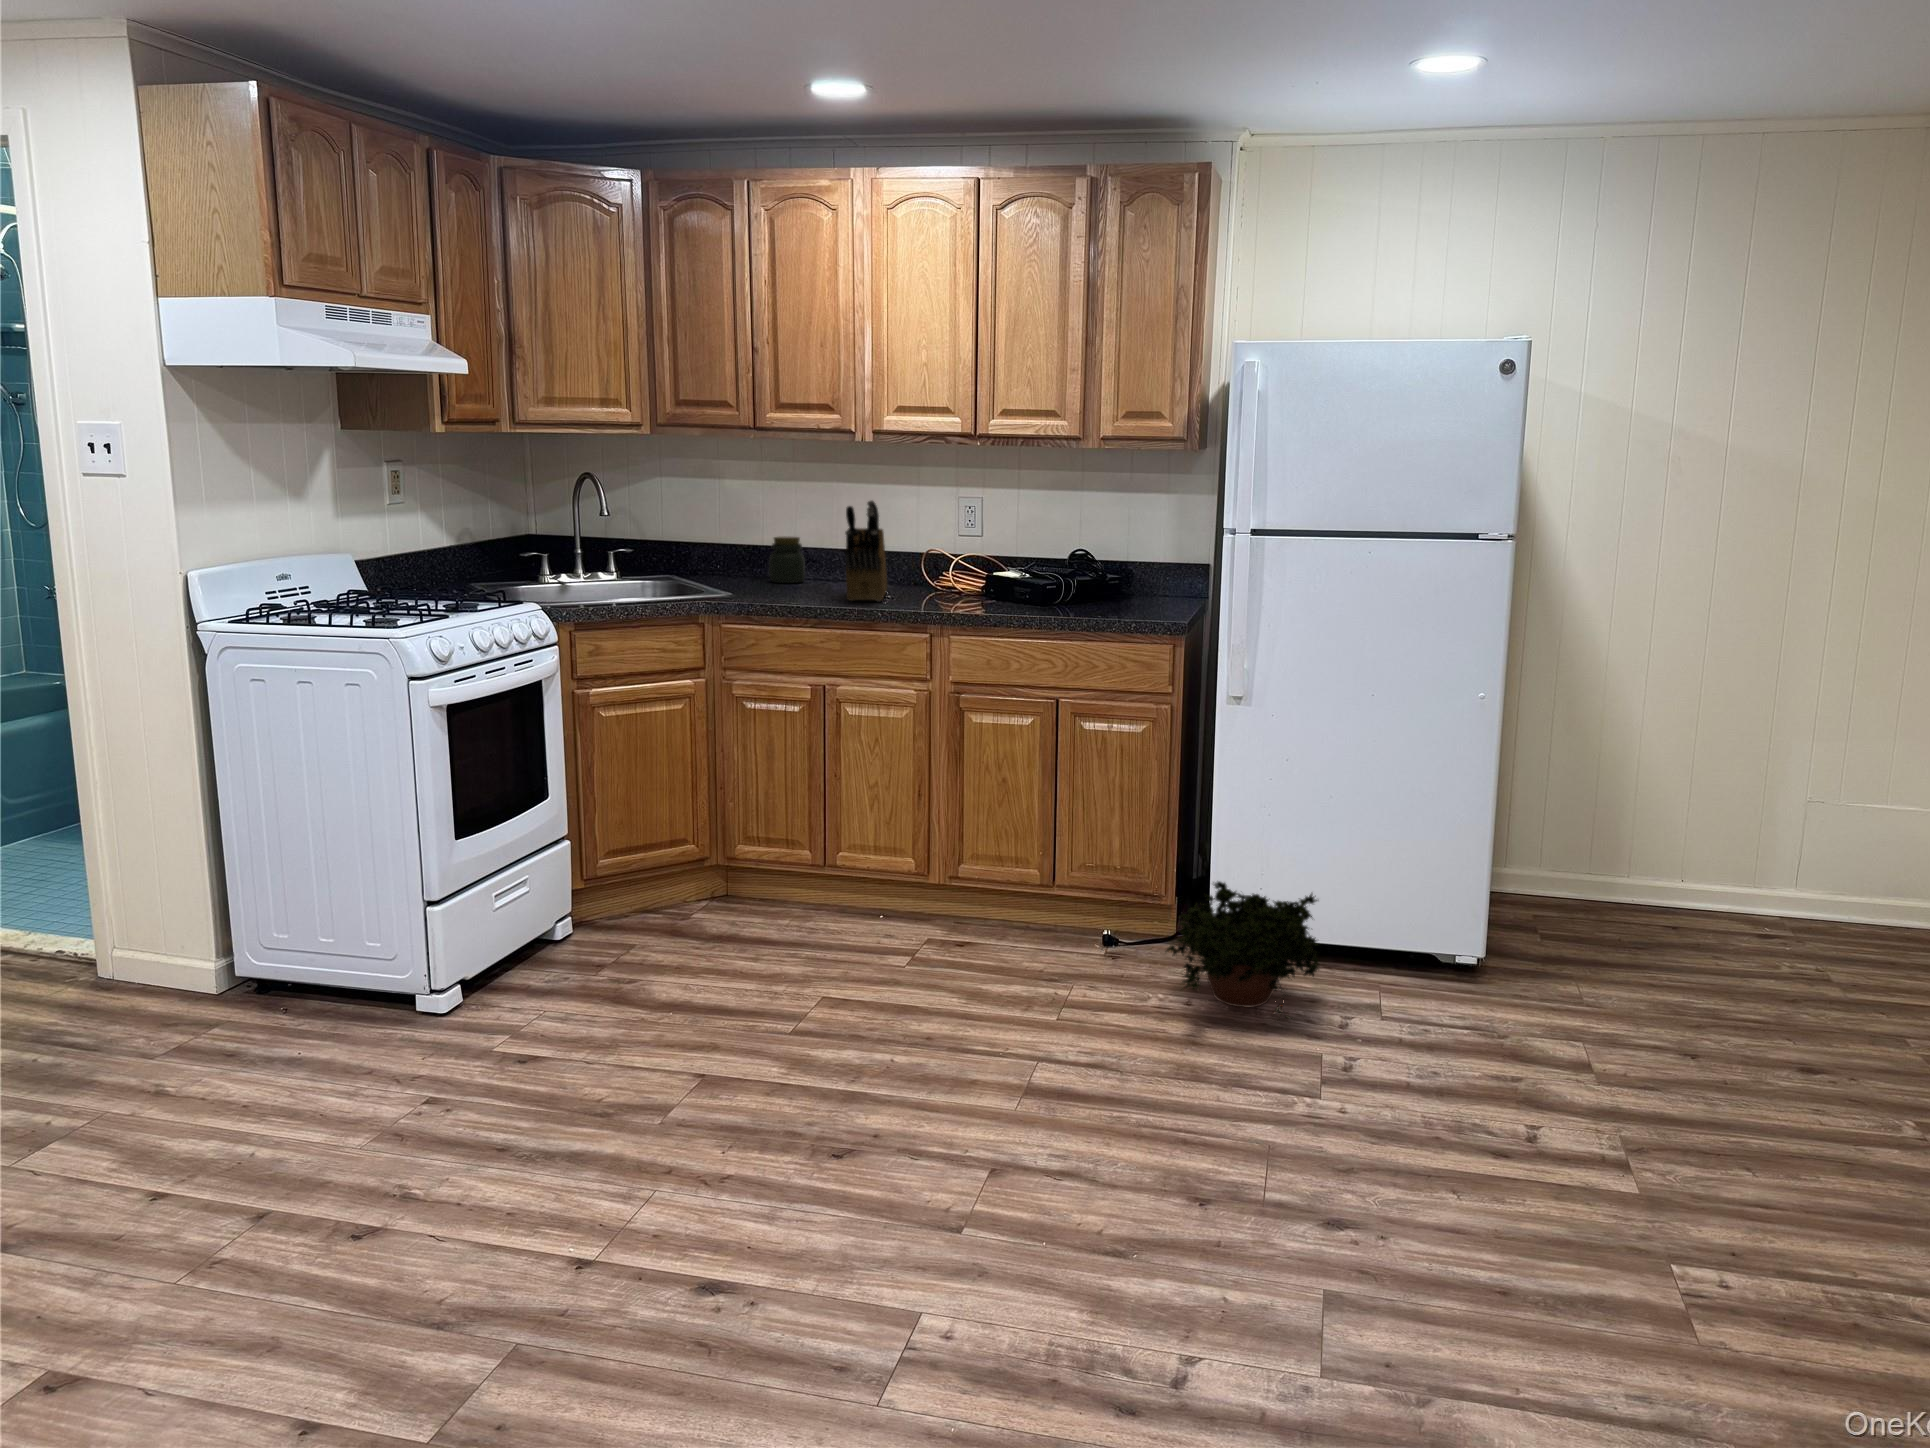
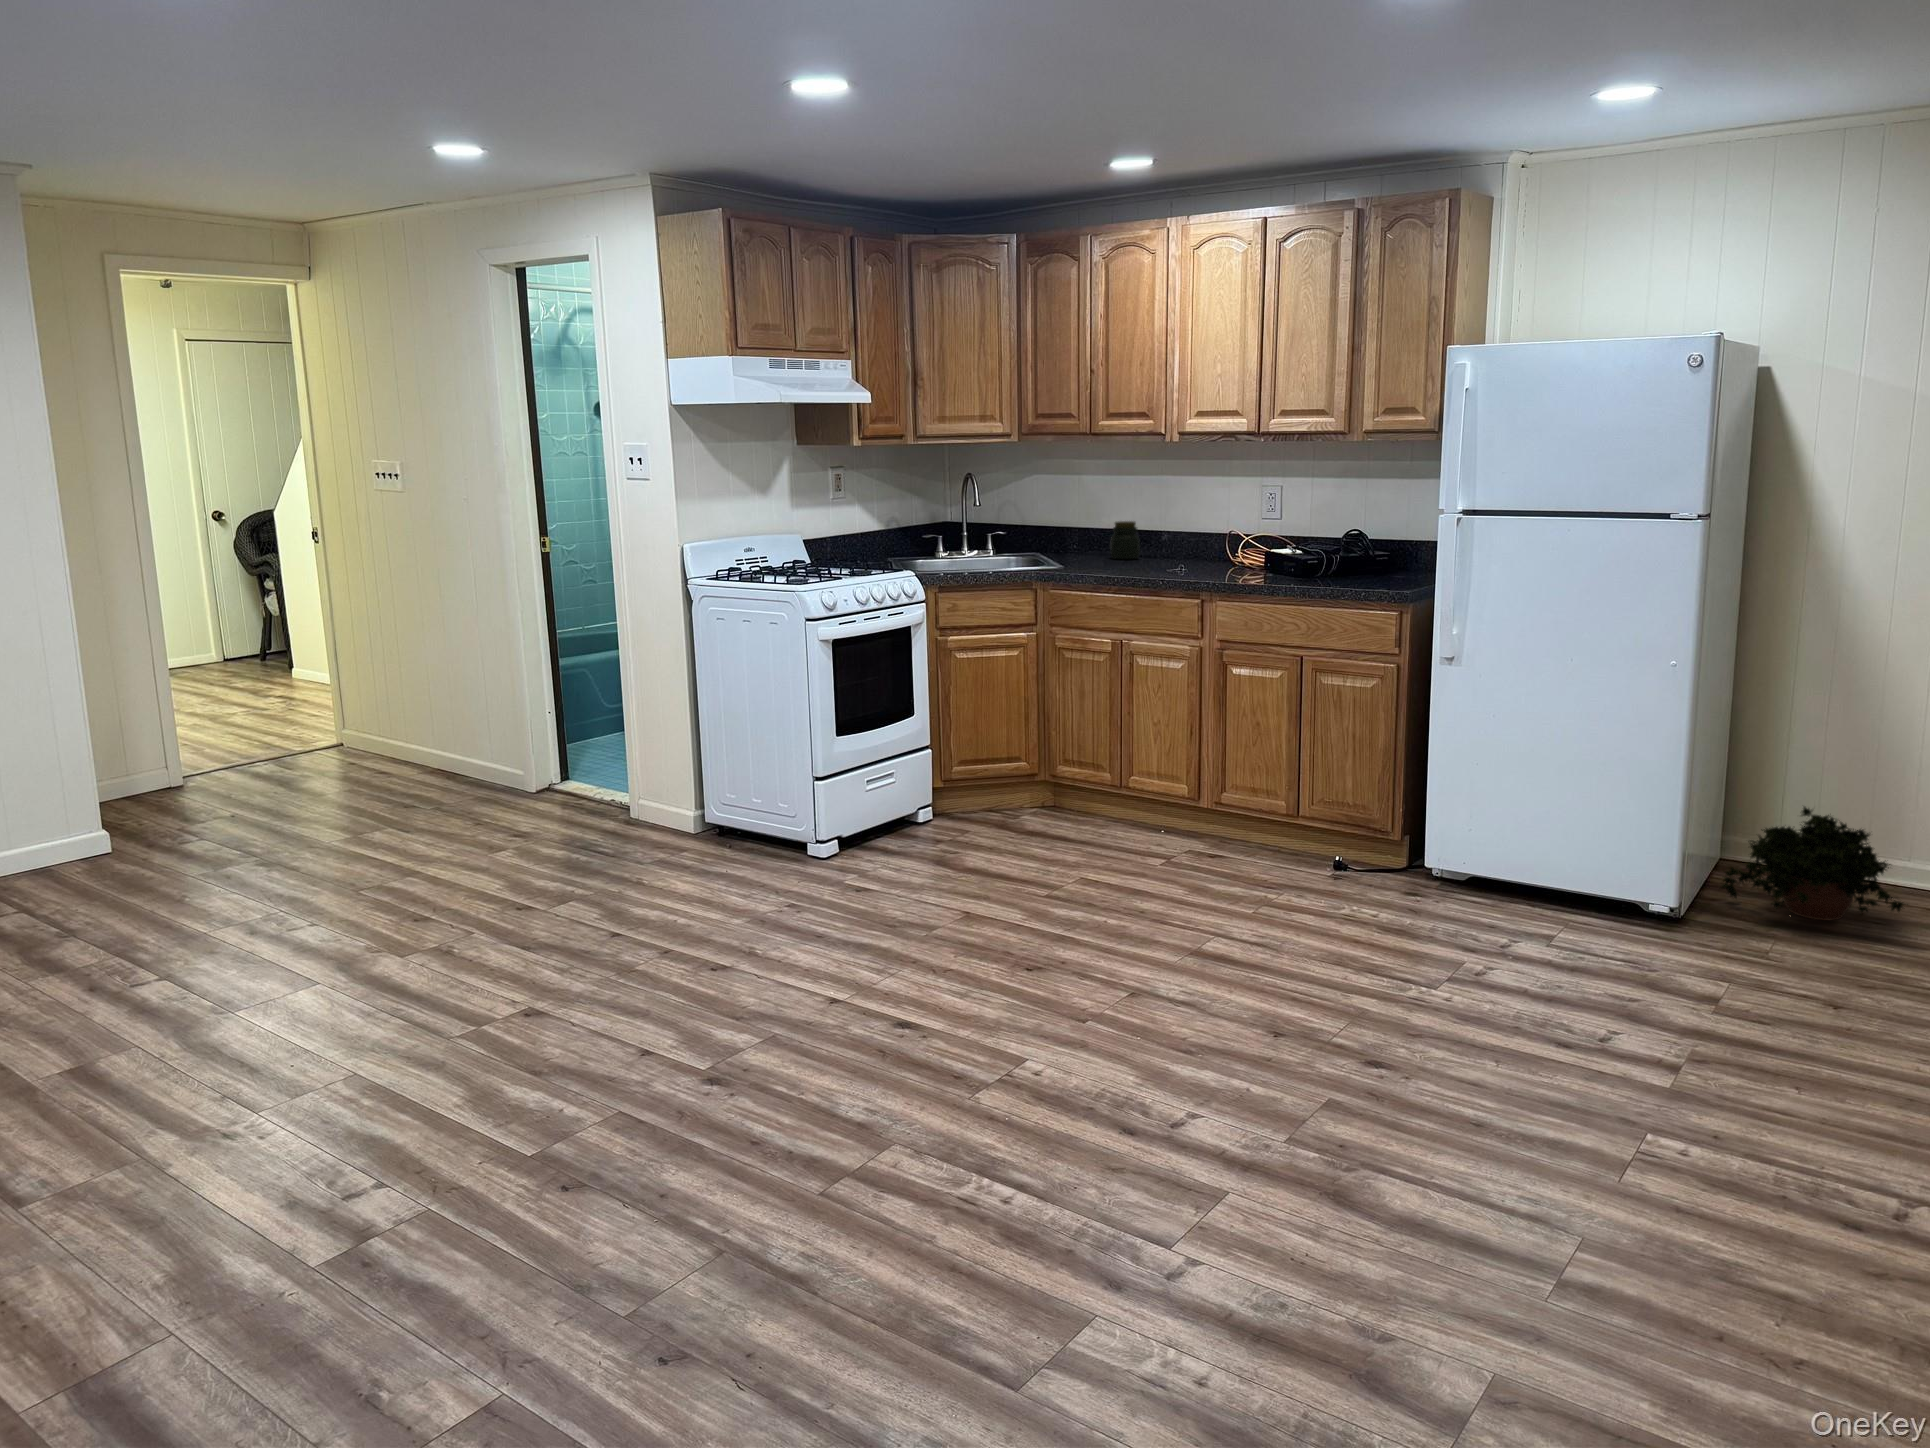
knife block: present [844,501,887,601] -> none [1144,490,1195,574]
potted plant: present [1167,882,1319,1019] -> present [1722,807,1908,920]

